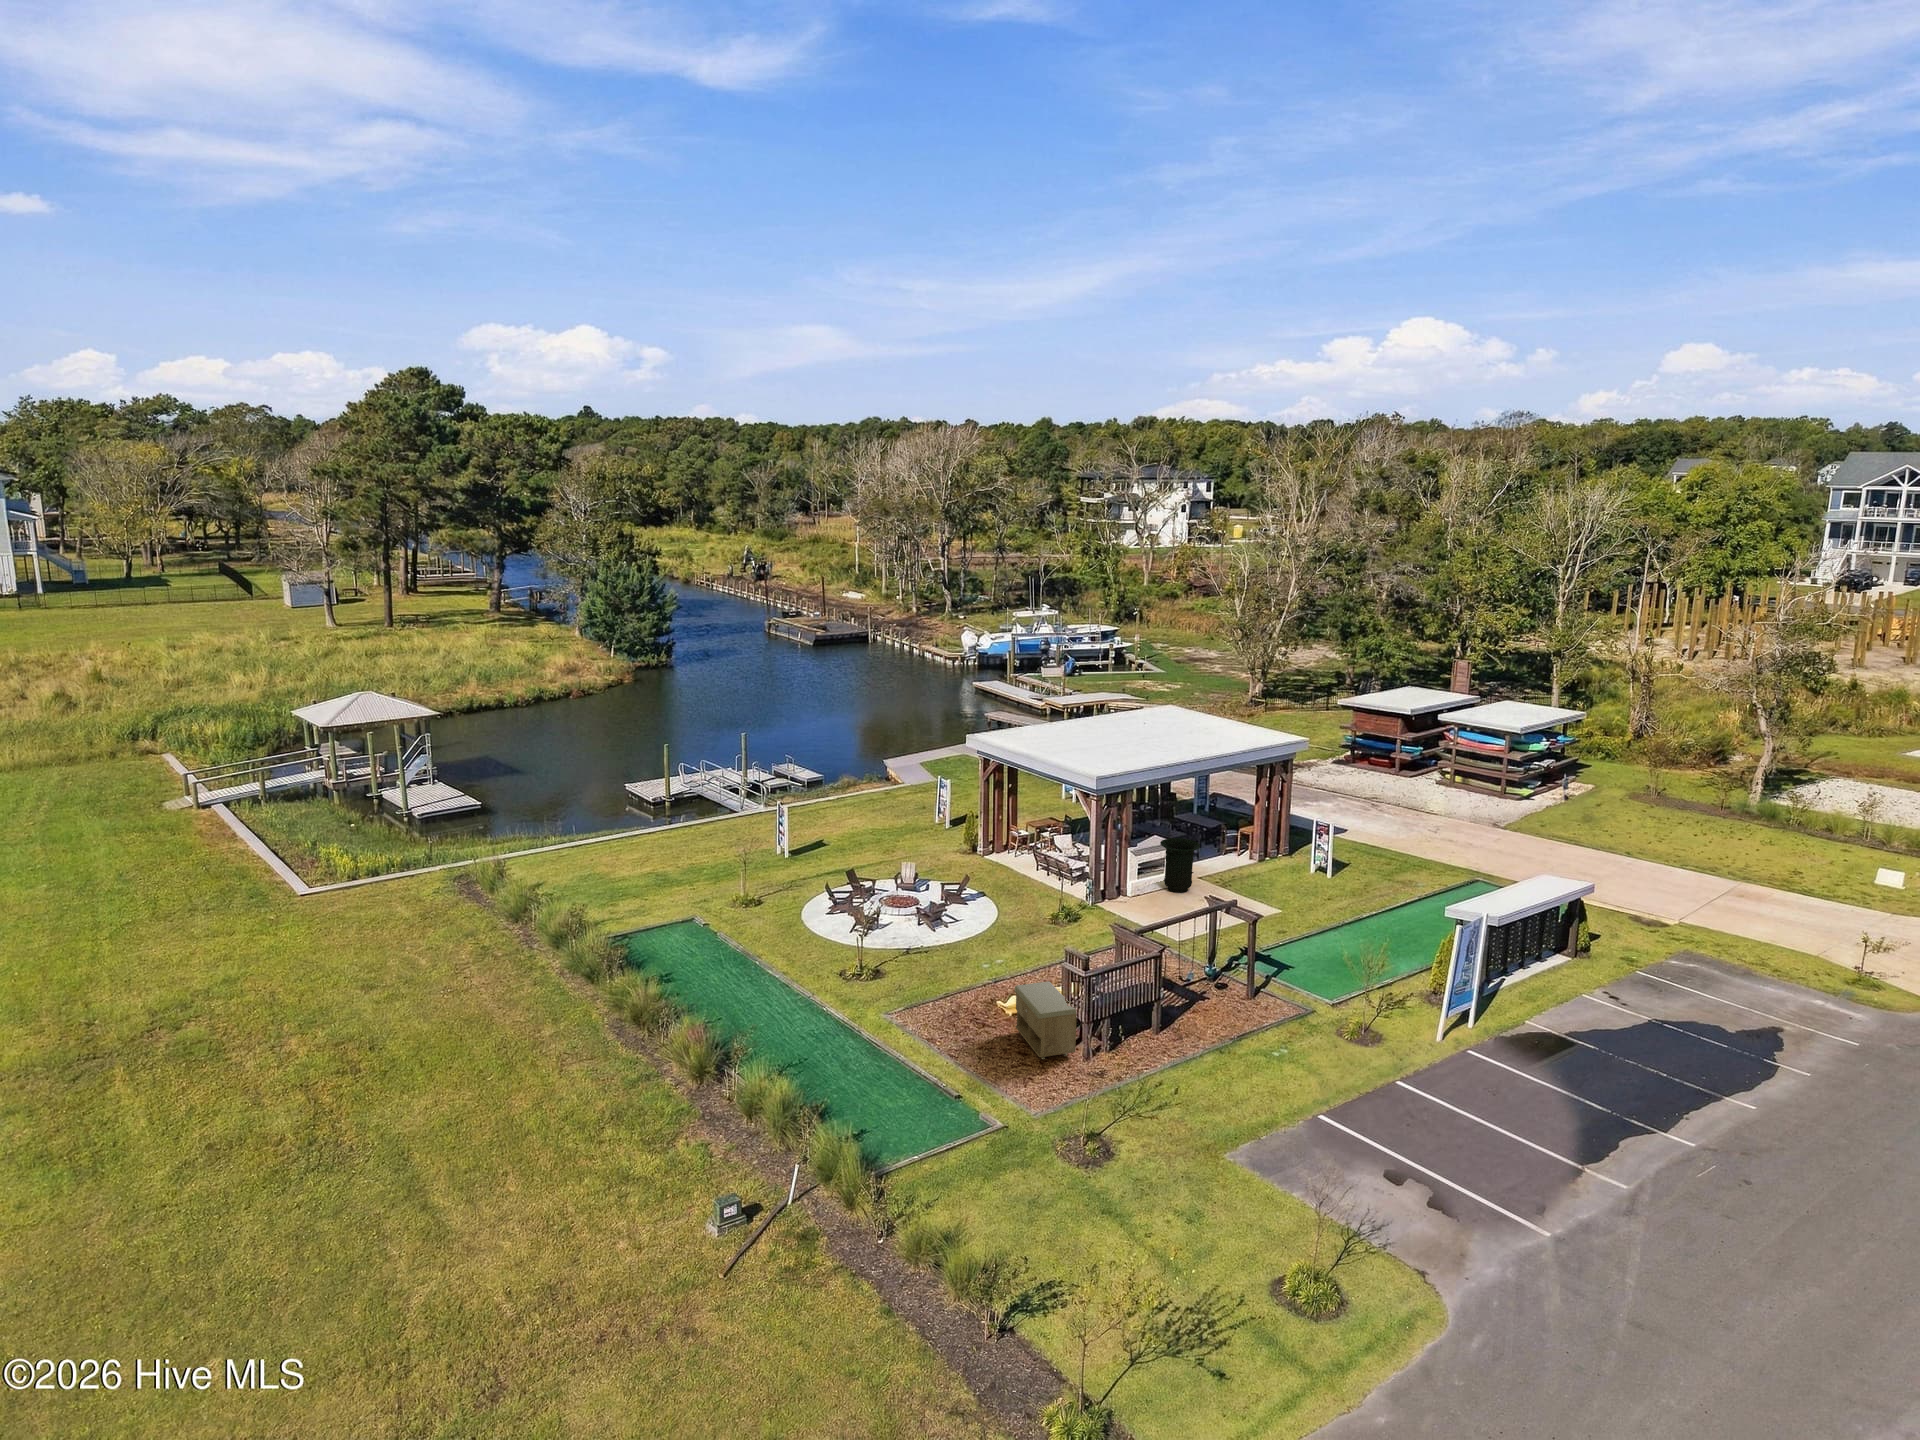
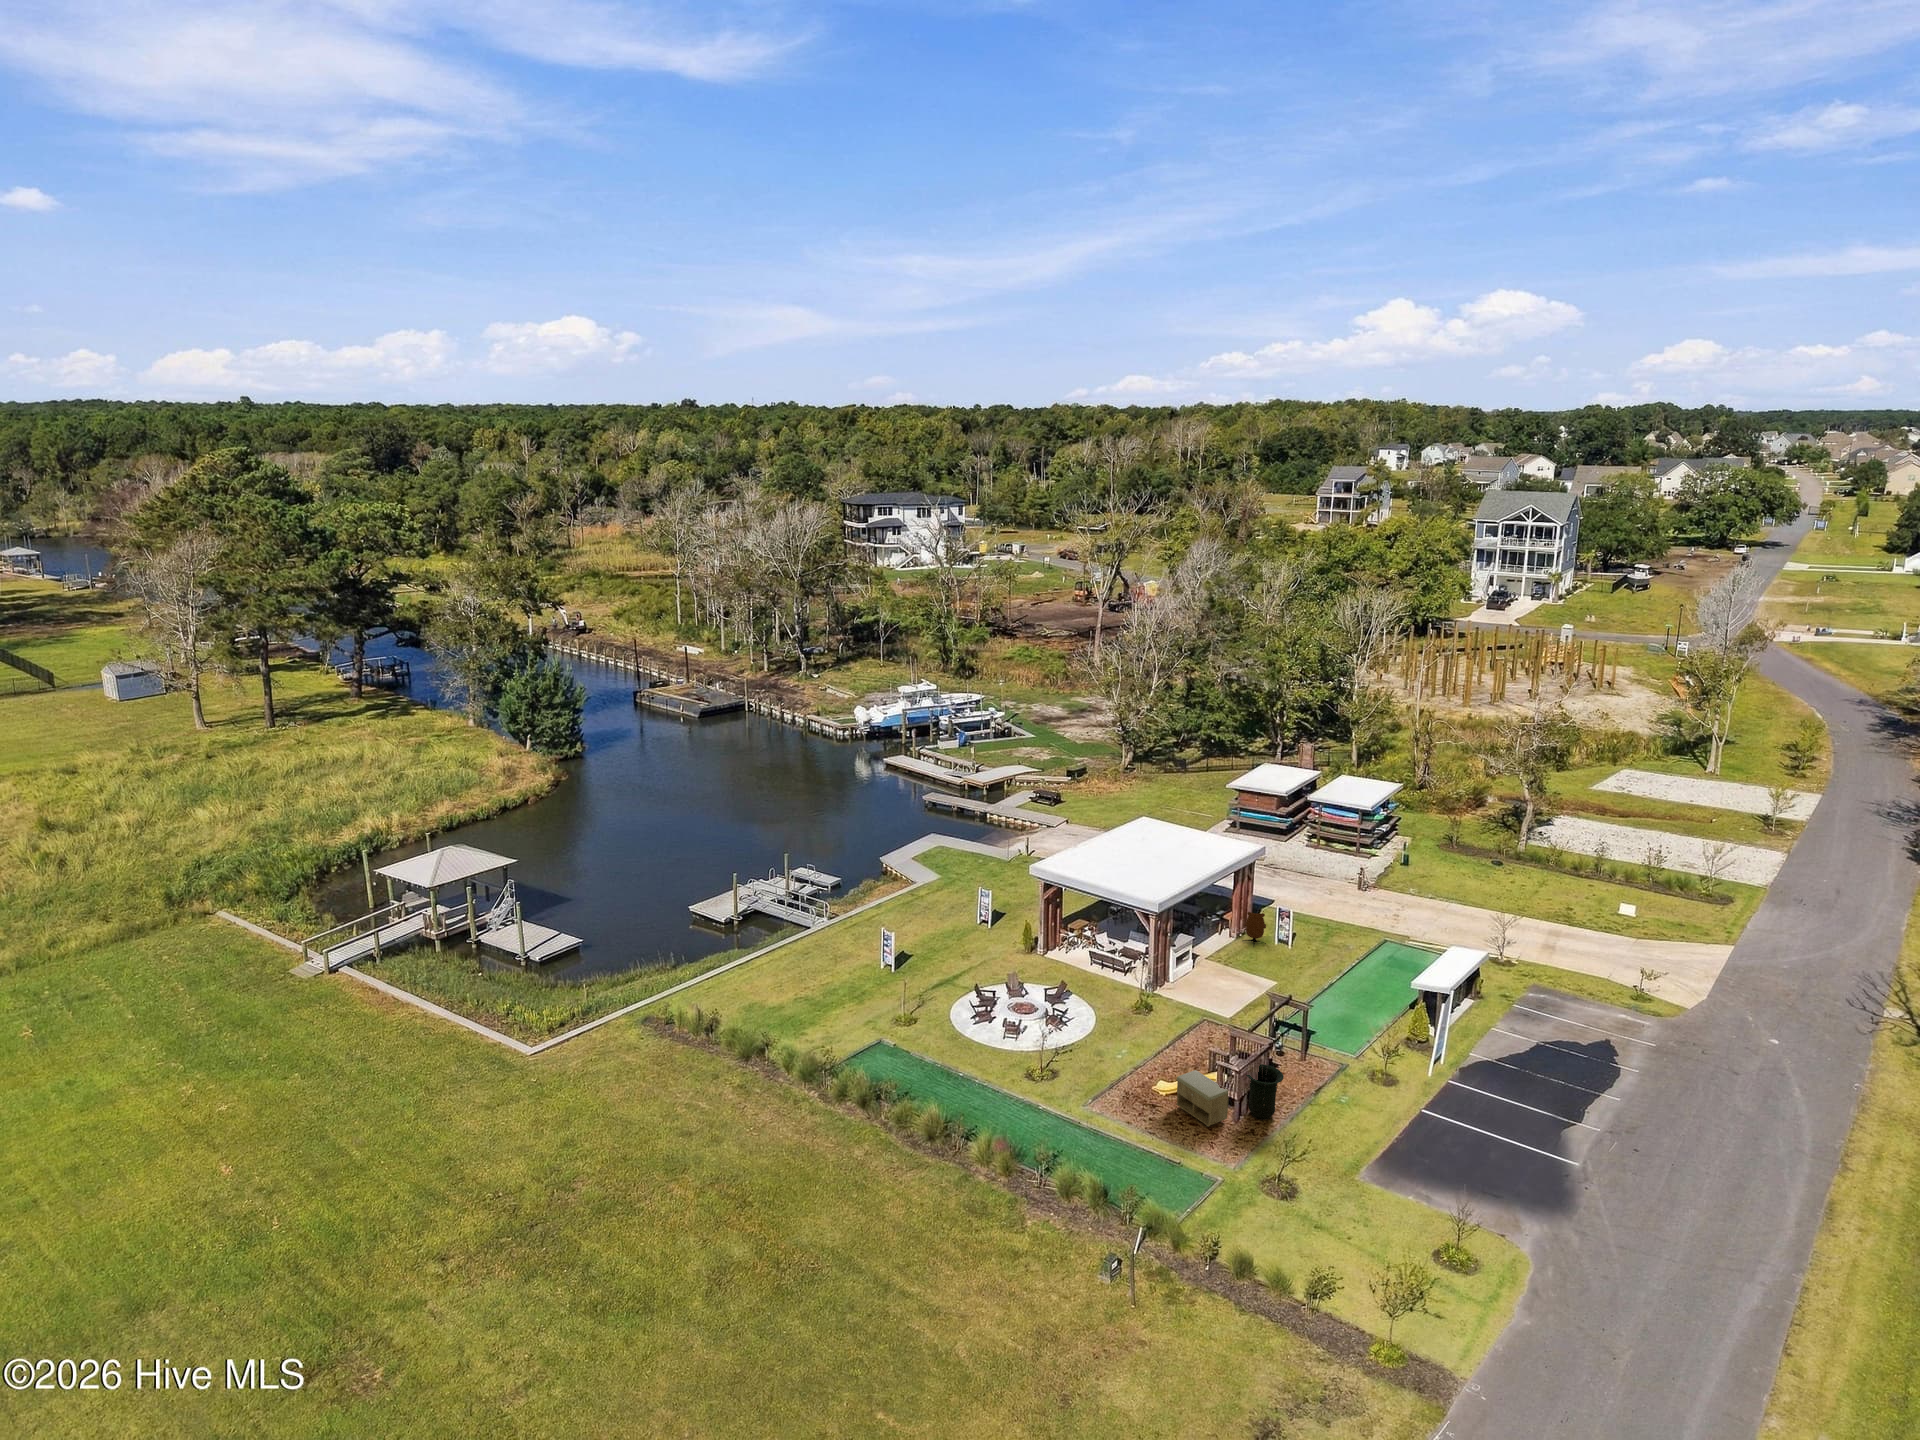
lounge chair: none [1264,822,1299,873] -> present [1243,912,1266,946]
trash can: present [1160,838,1200,893] -> present [1246,1064,1284,1120]

